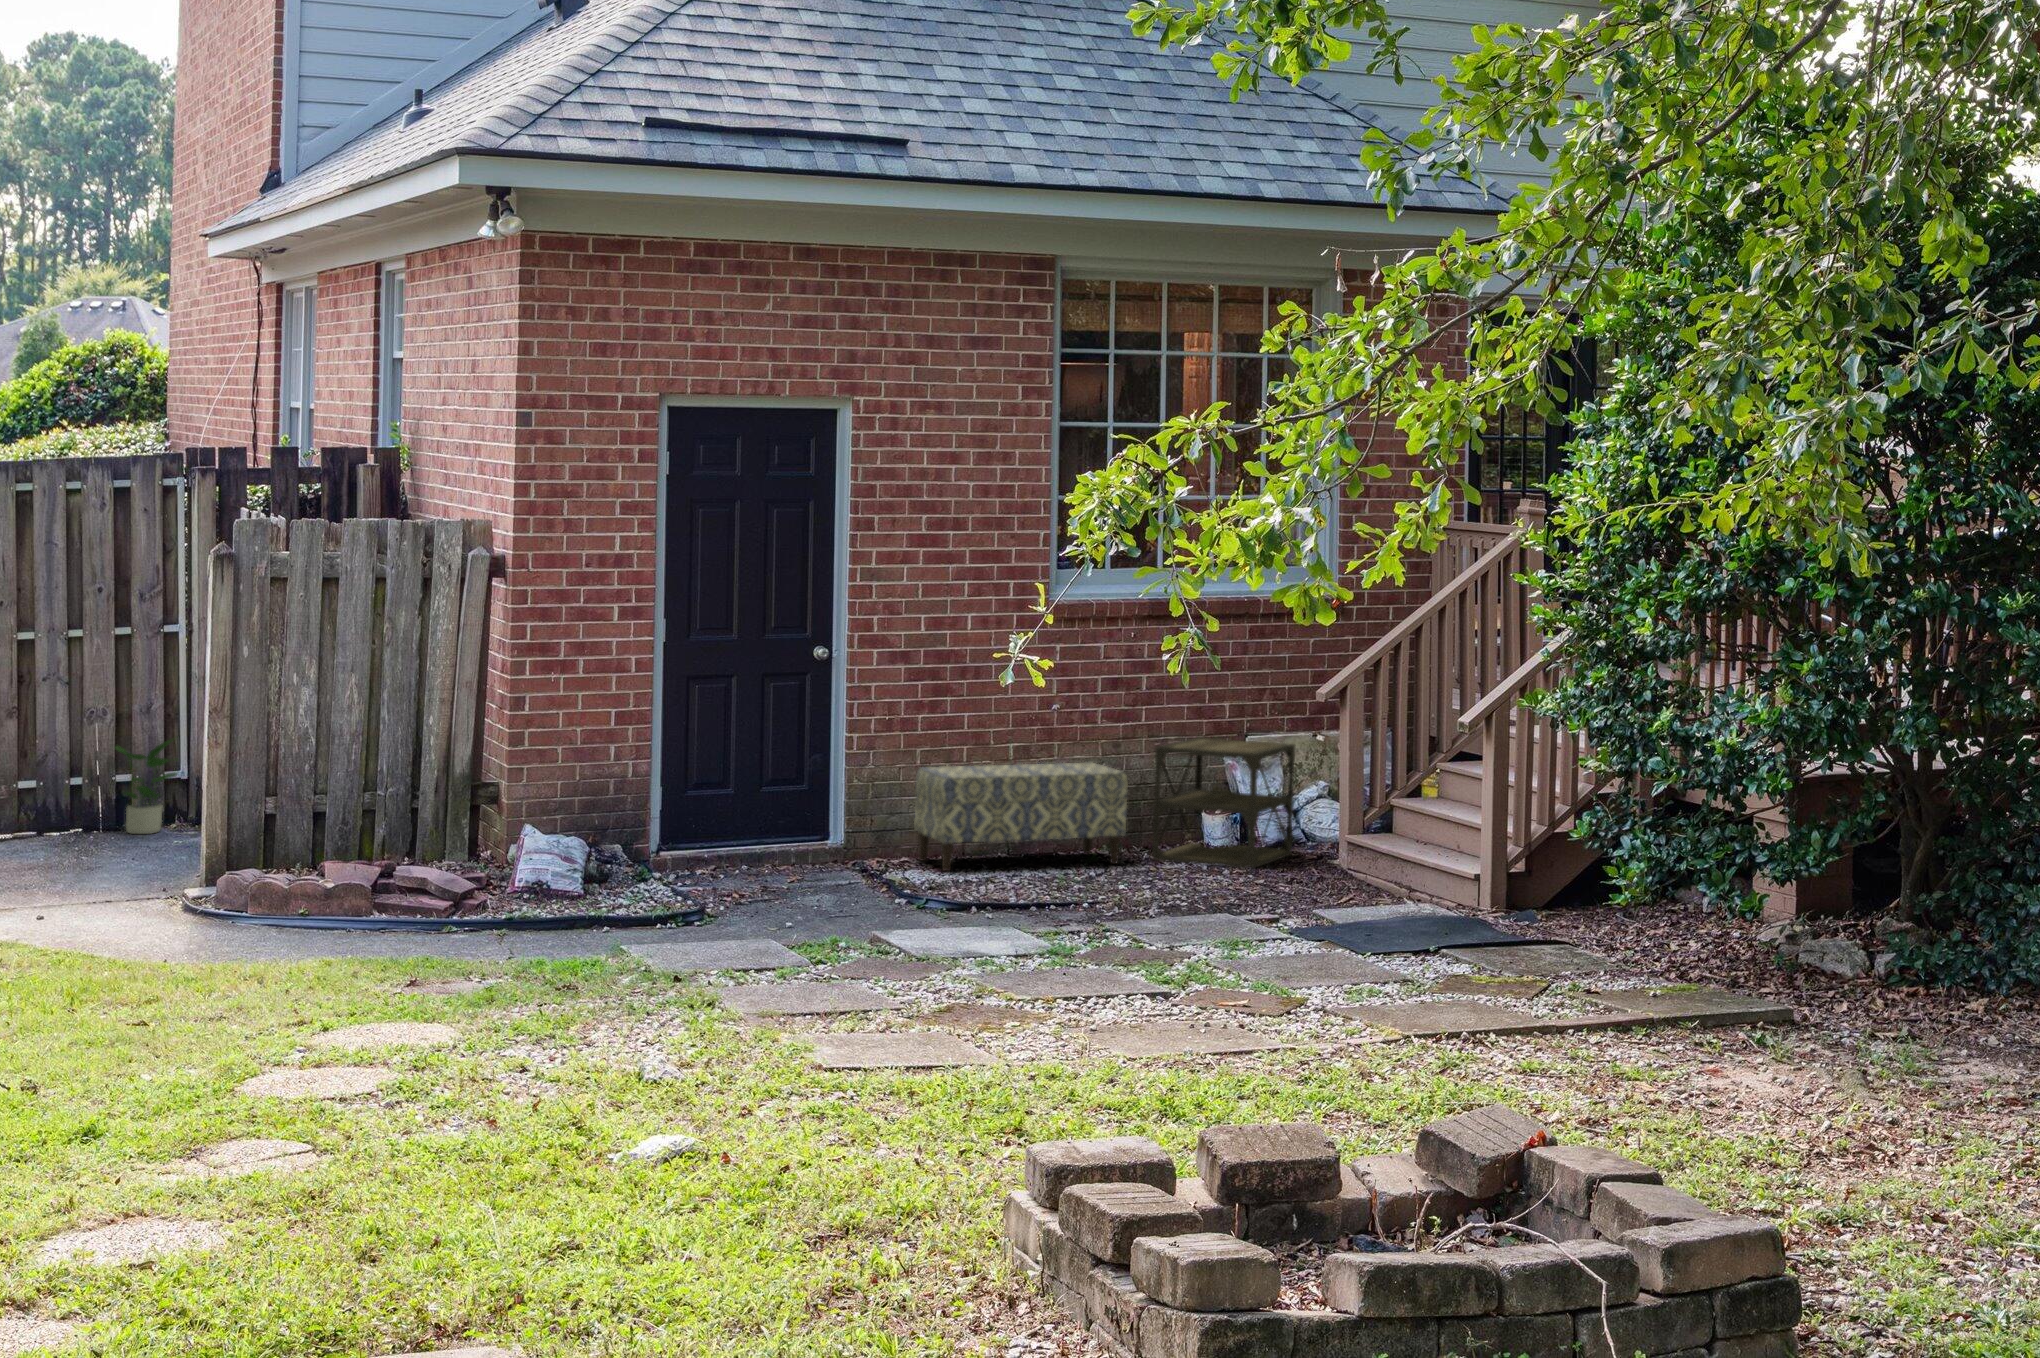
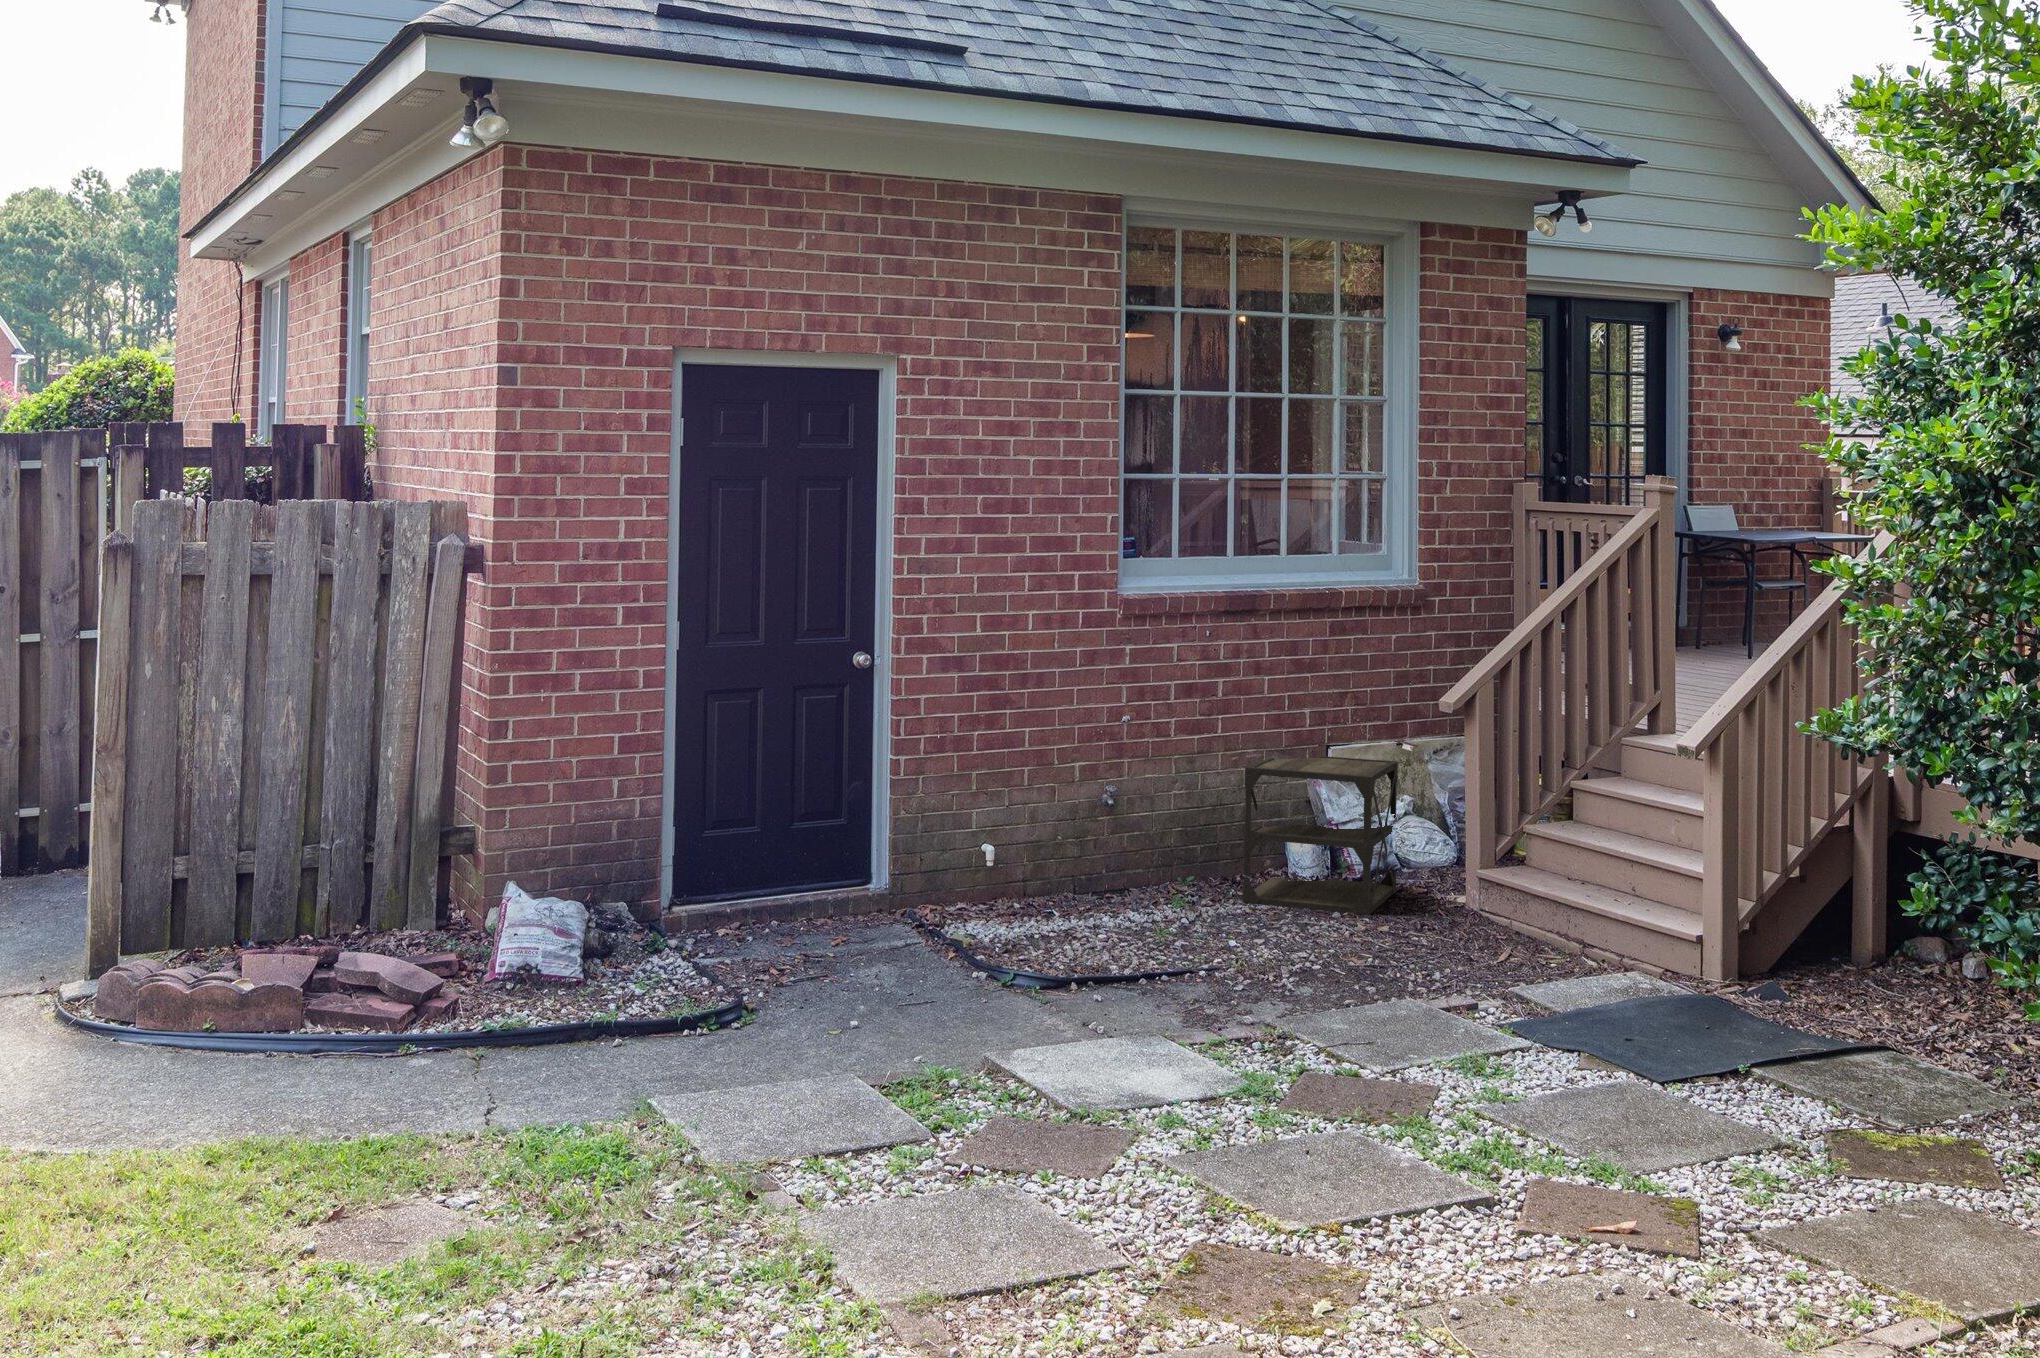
potted plant: present [115,739,177,834] -> none [12,760,100,879]
bench: present [914,762,1128,871] -> none [967,785,1219,927]

